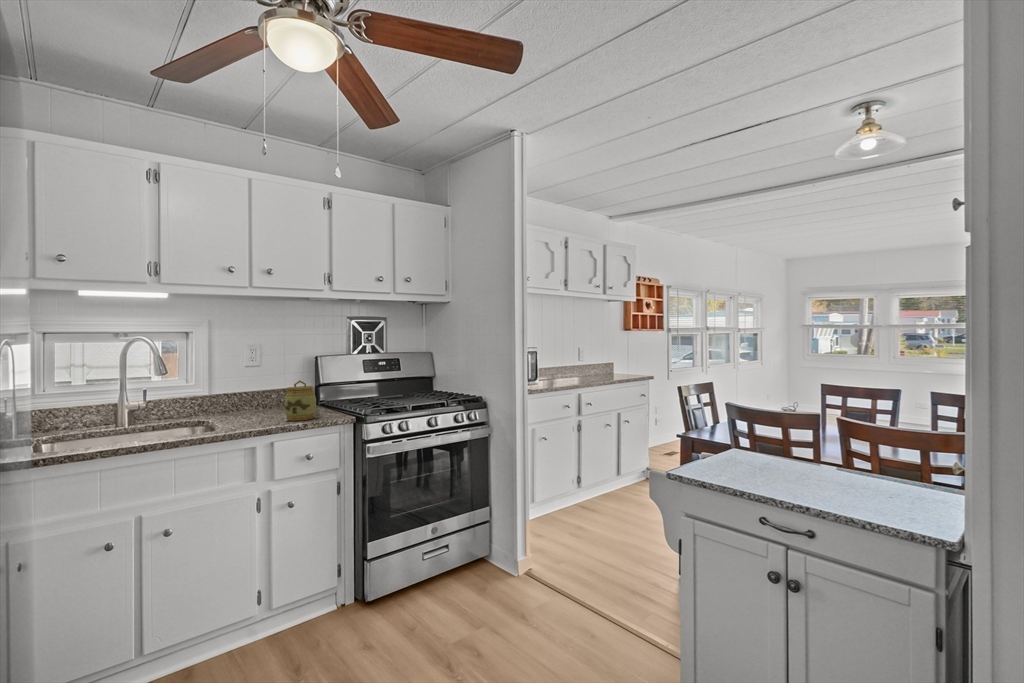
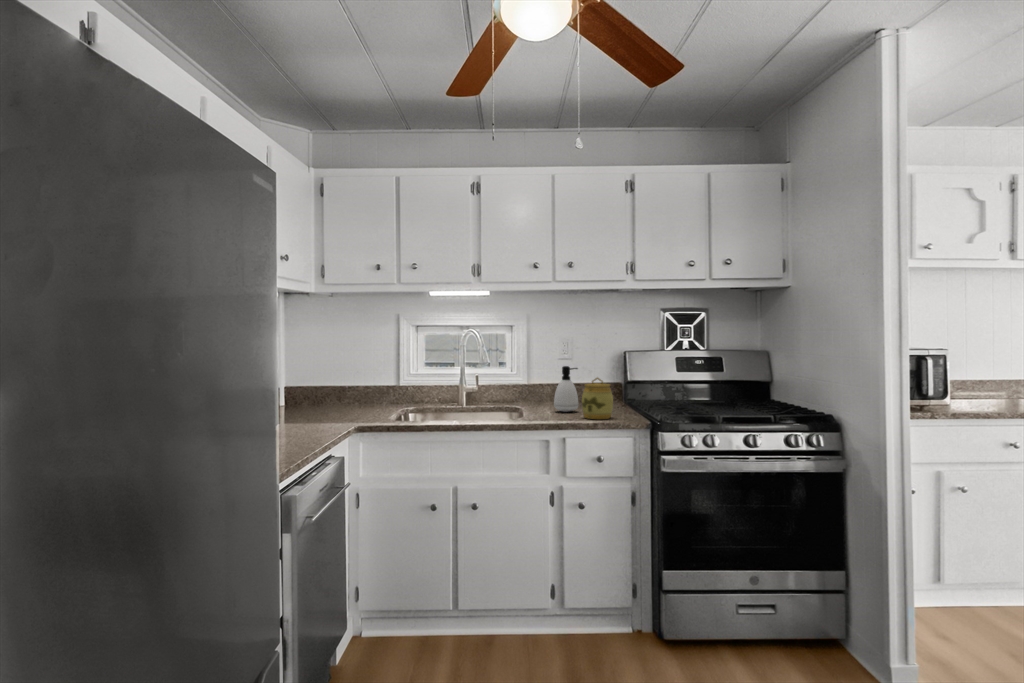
soap dispenser: none [248,372,276,417] -> present [554,366,578,412]

